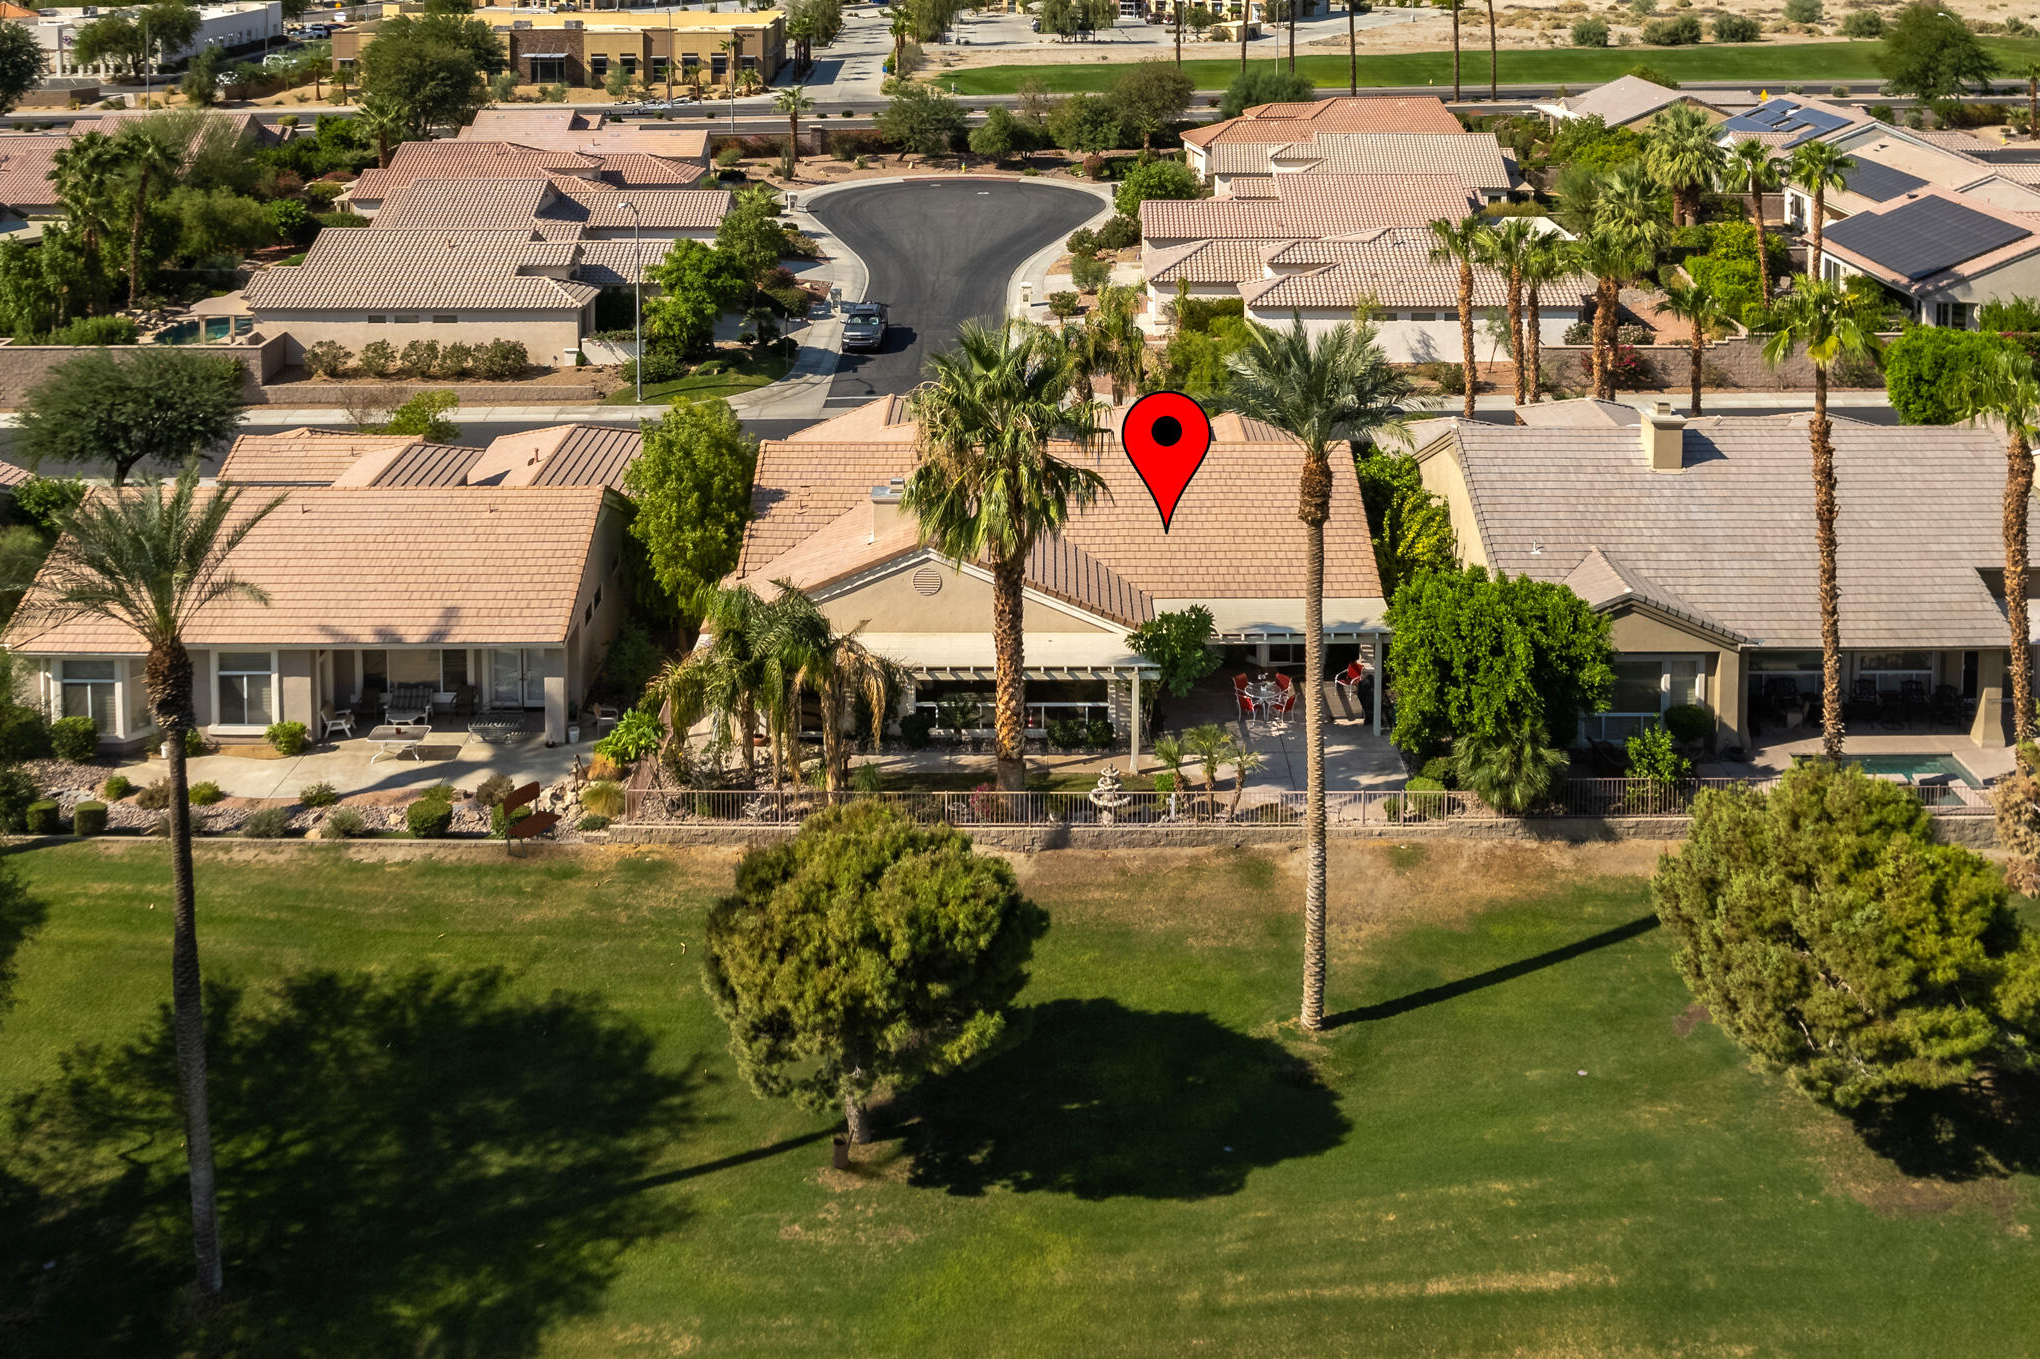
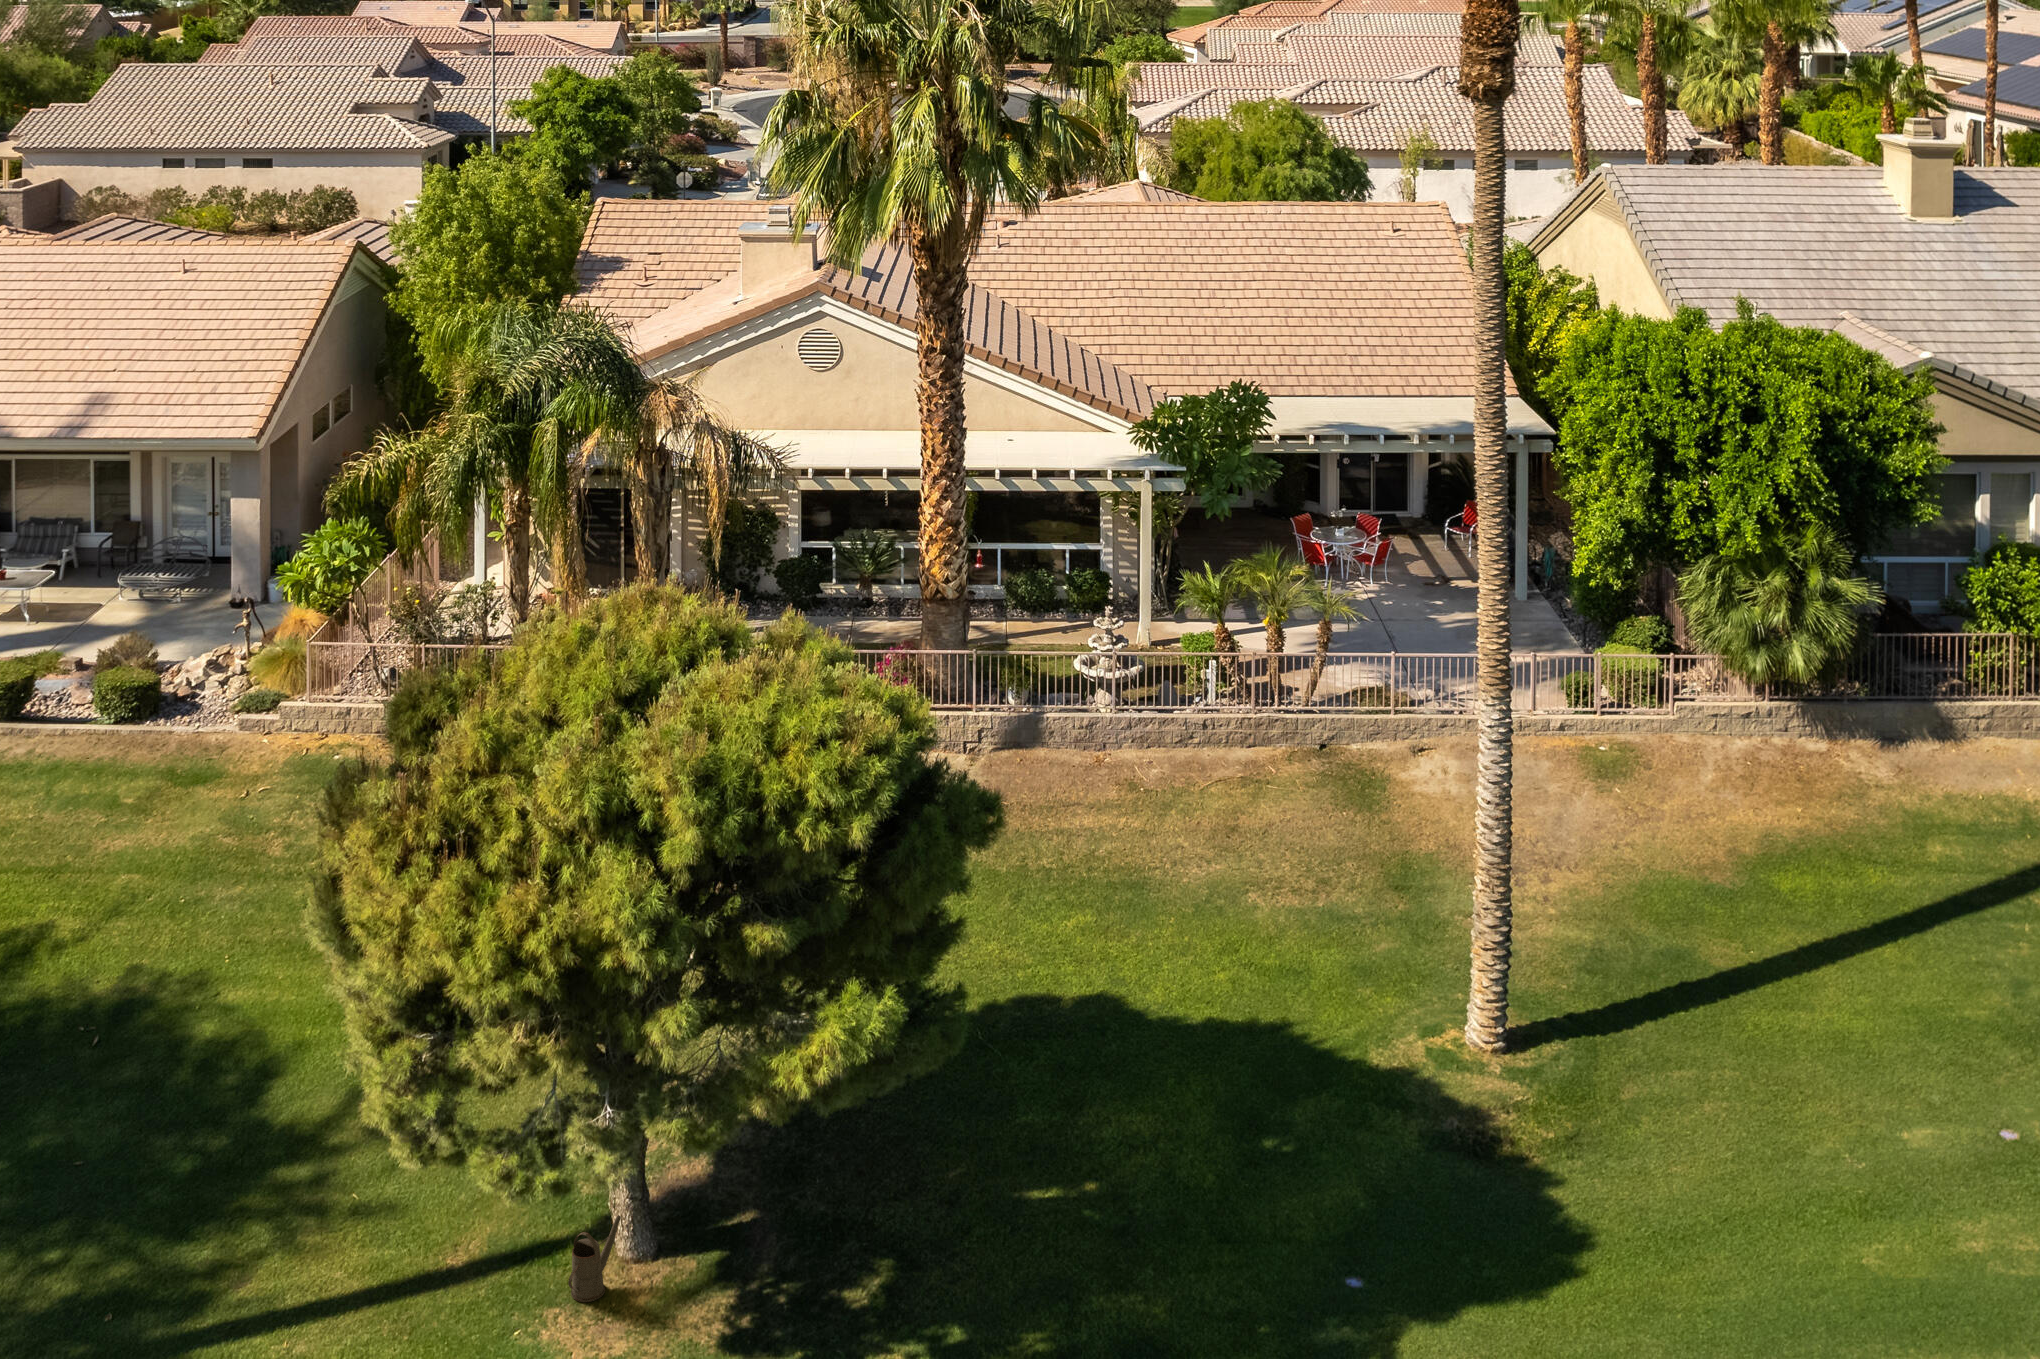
bench: present [503,781,562,858] -> none [108,631,213,753]

